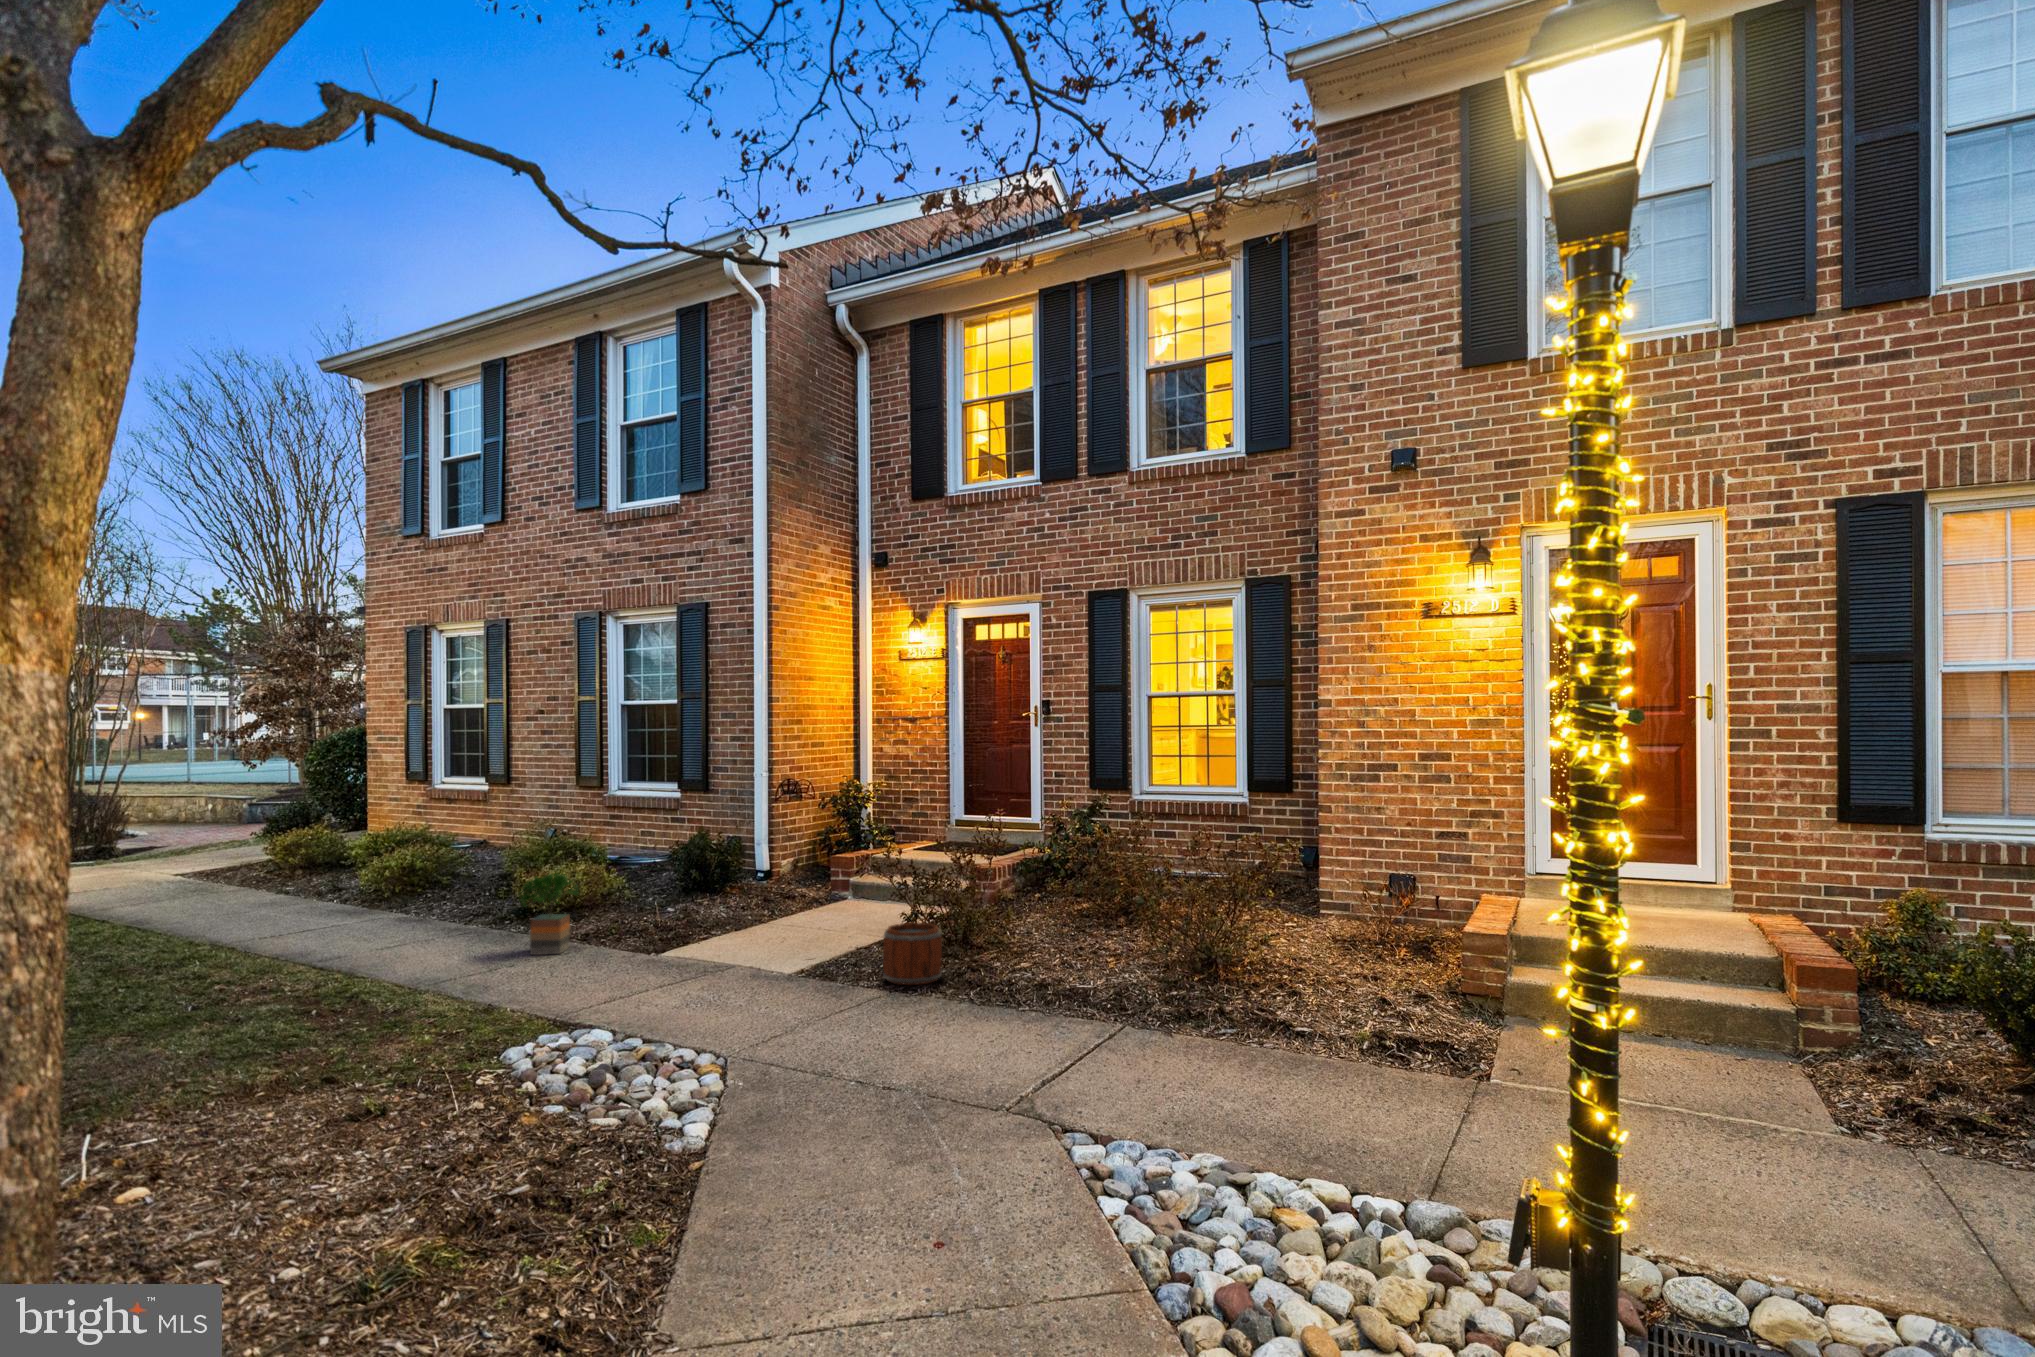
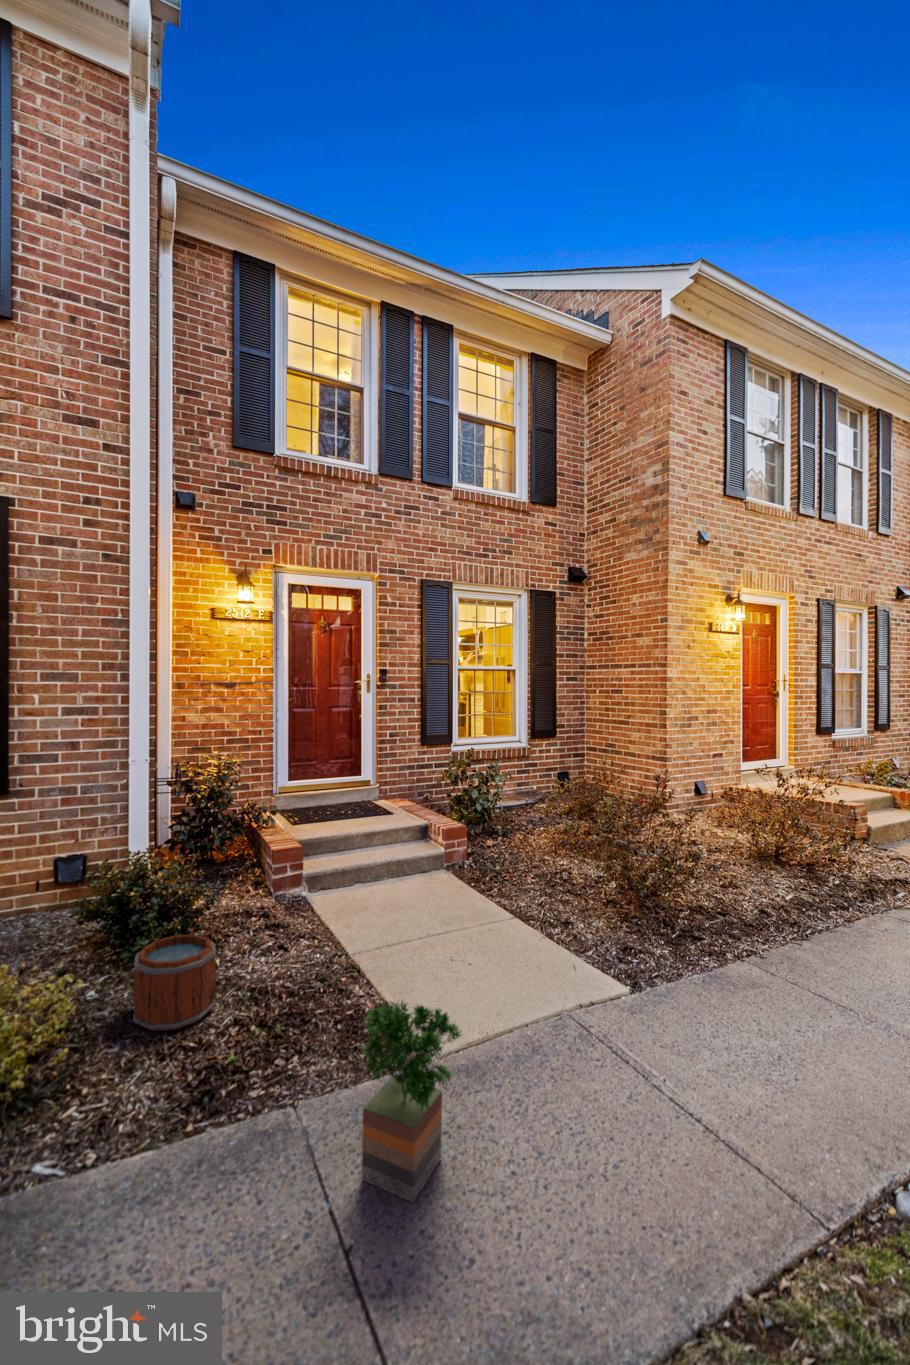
bucket: present [883,922,942,985] -> present [133,935,216,1031]

